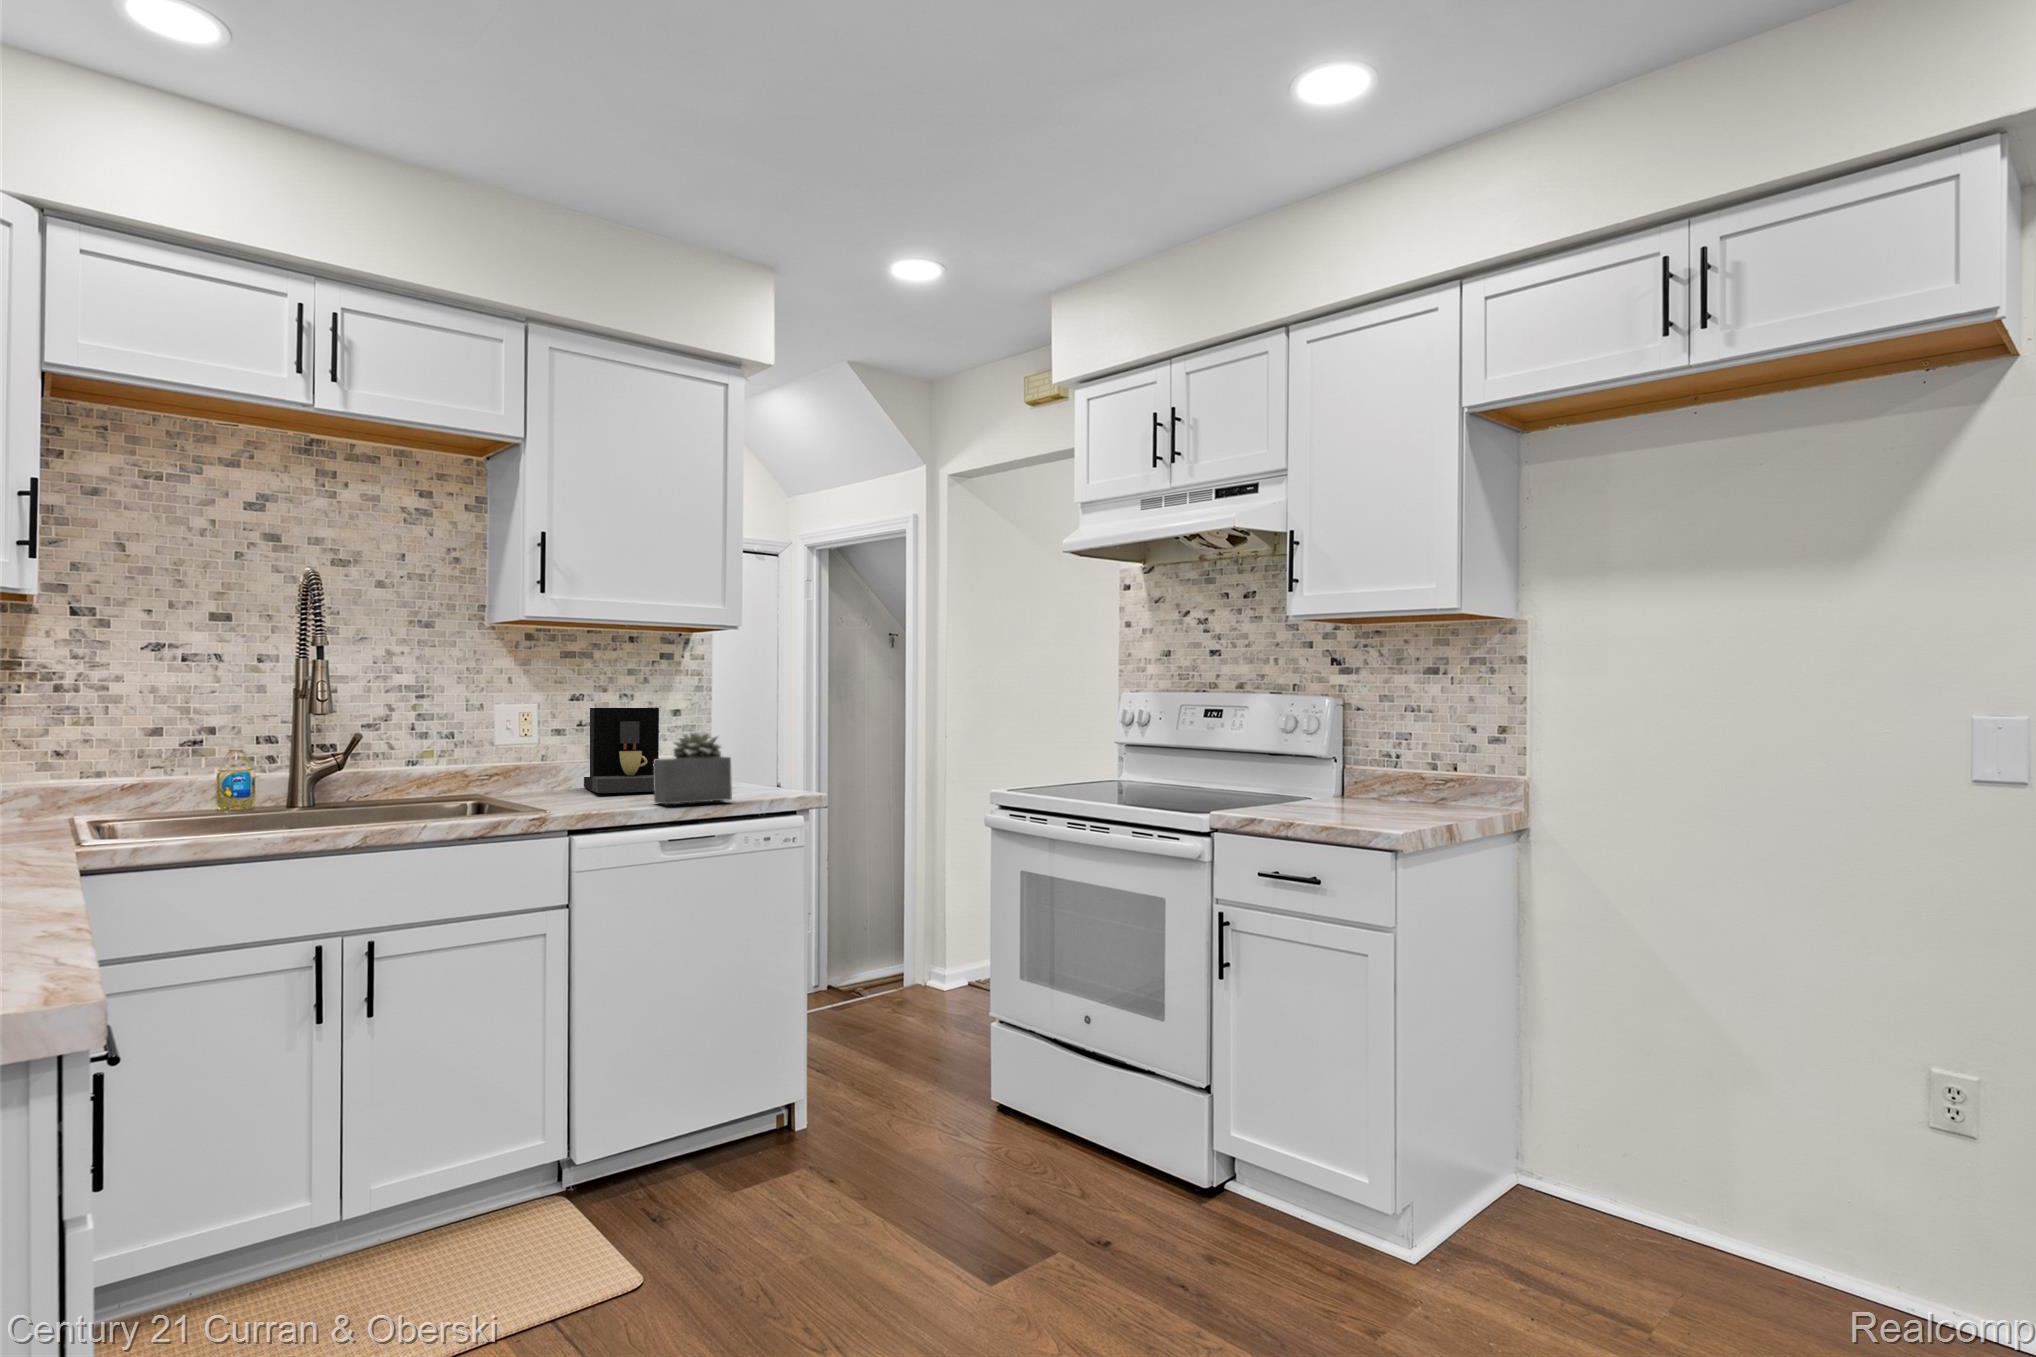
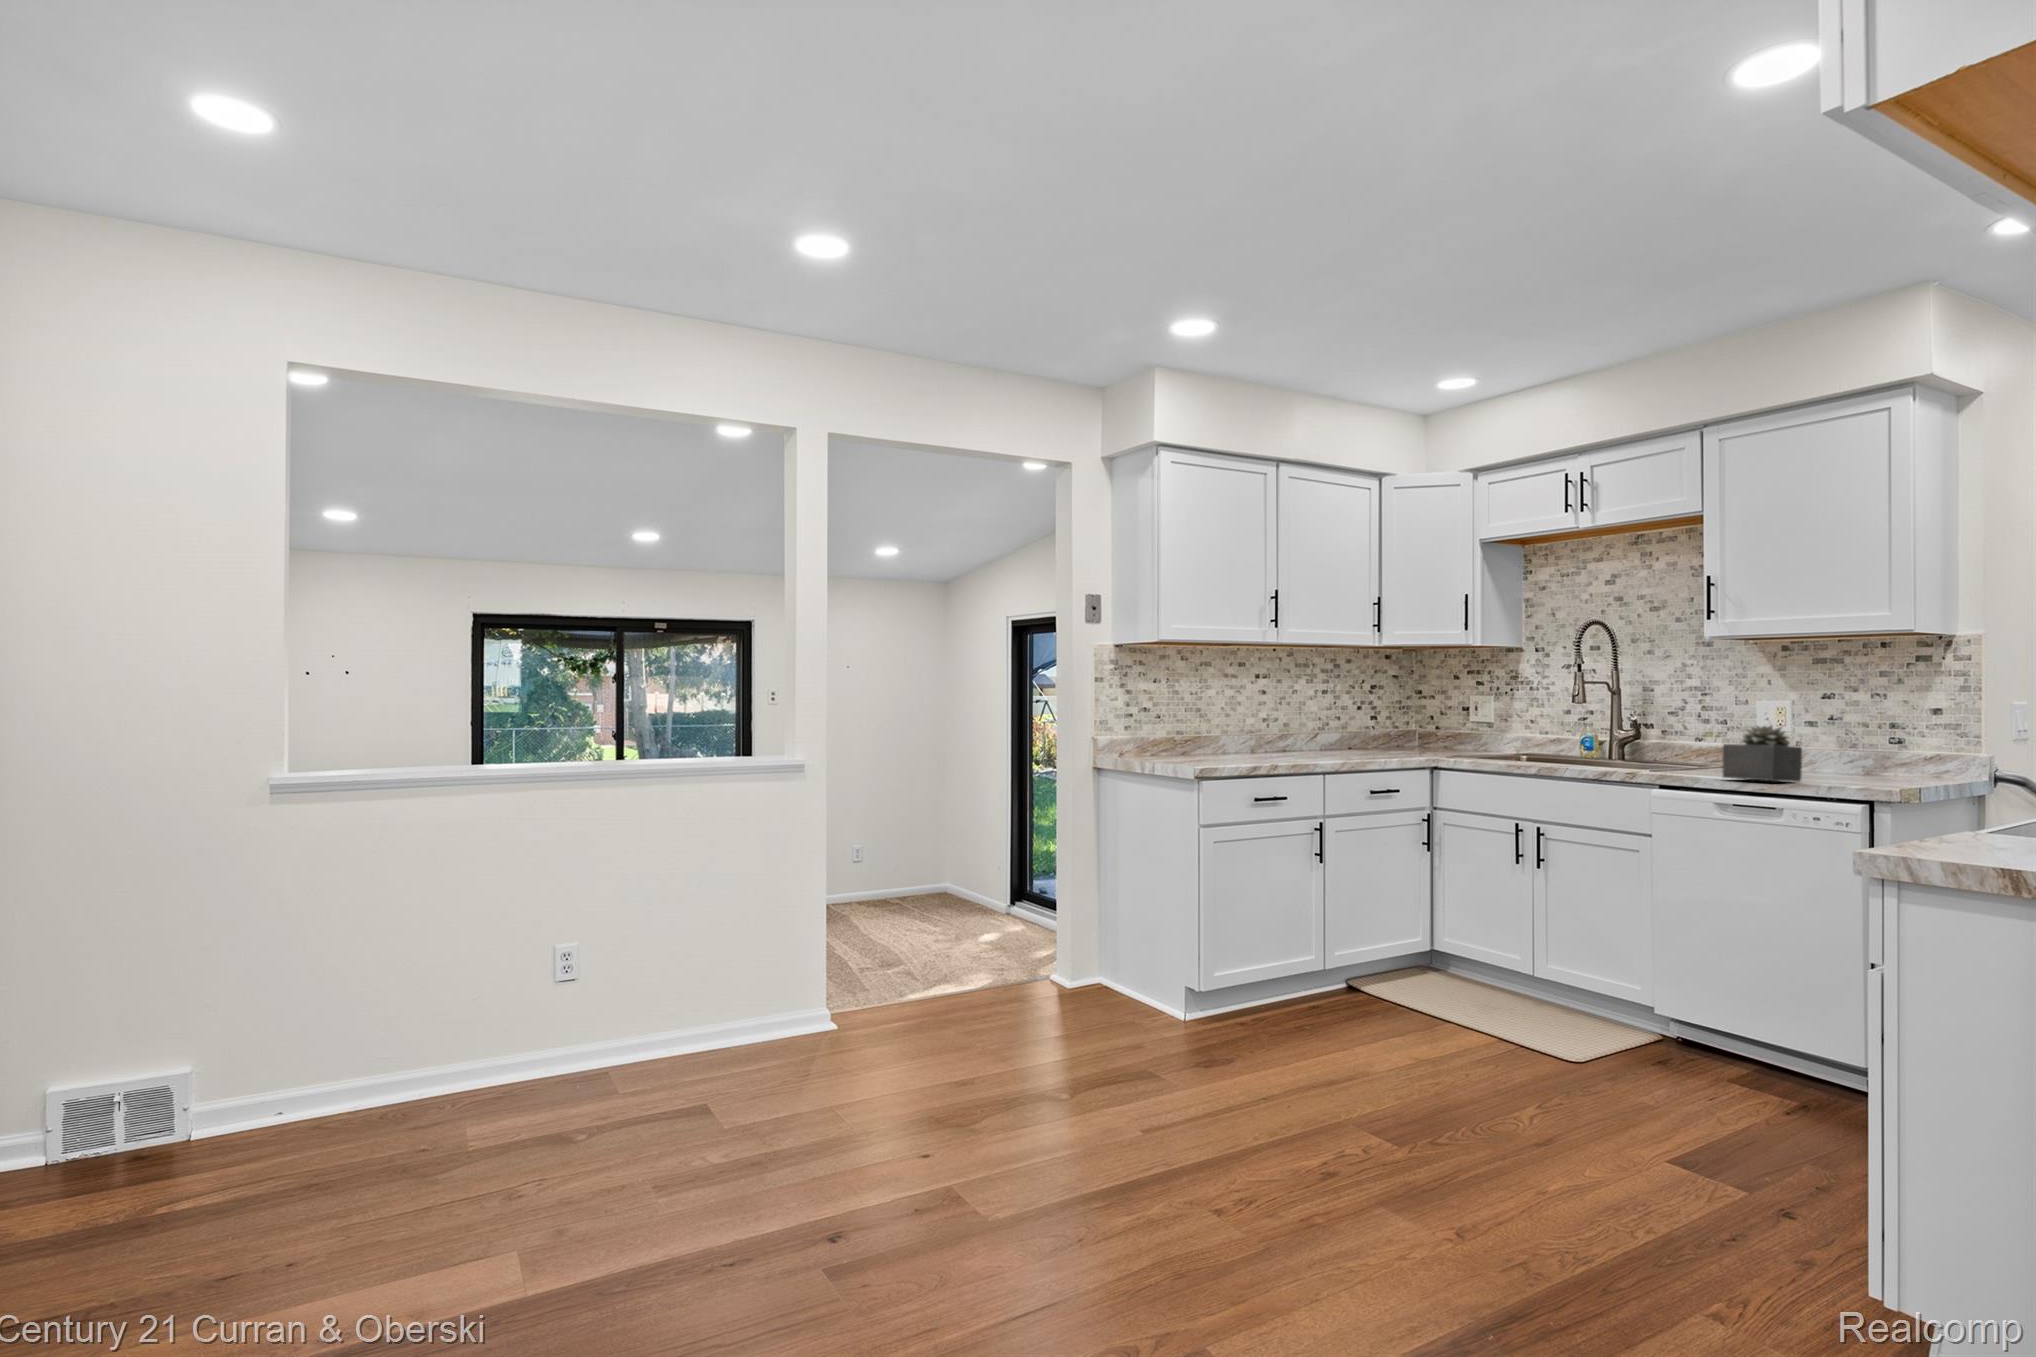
coffee maker: present [584,707,659,793] -> none [1793,704,1927,778]

